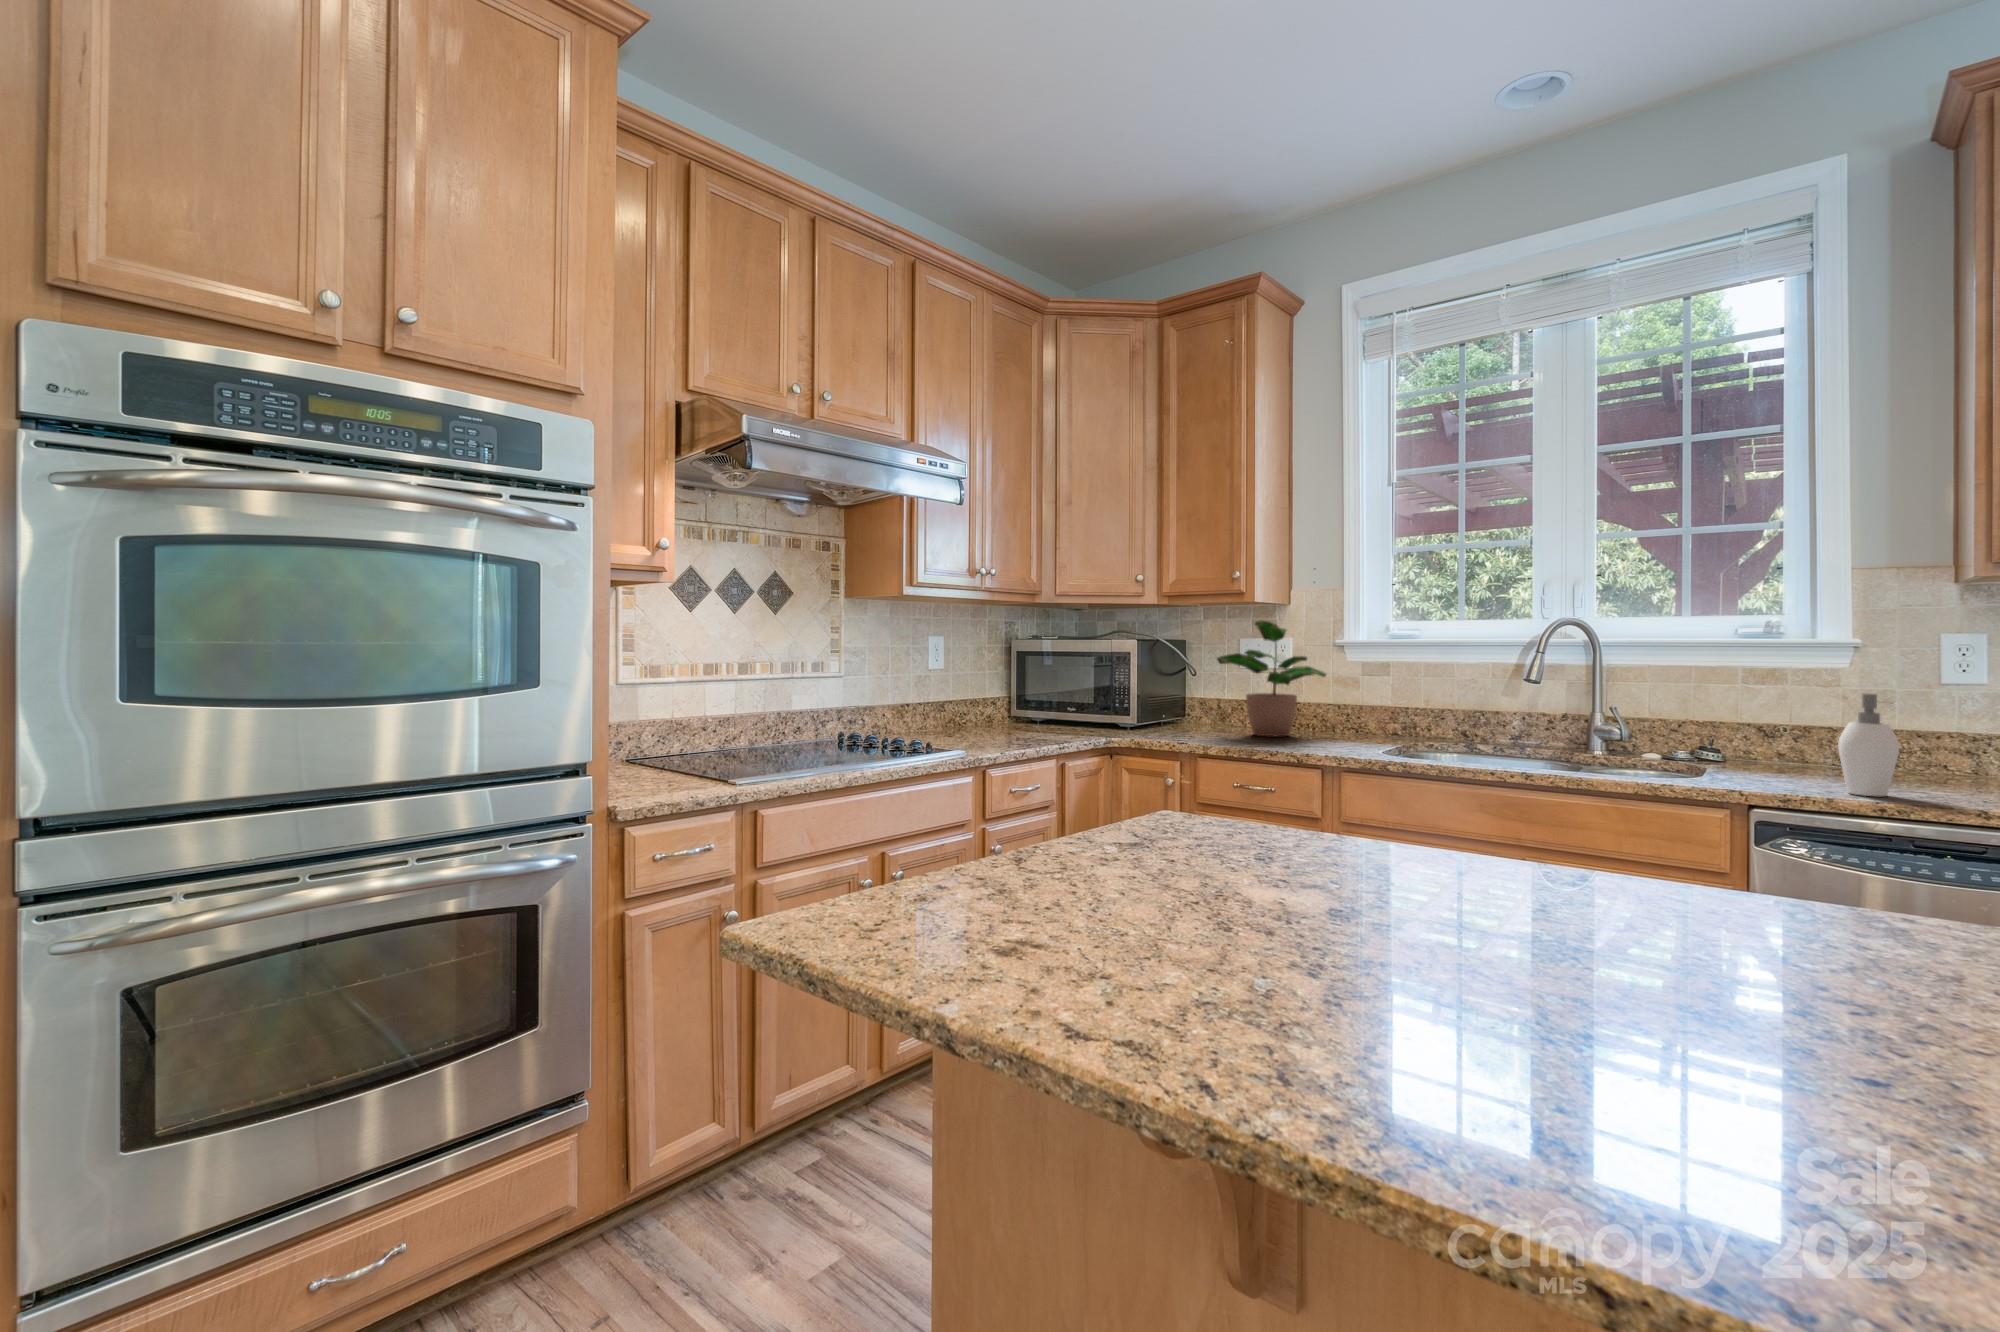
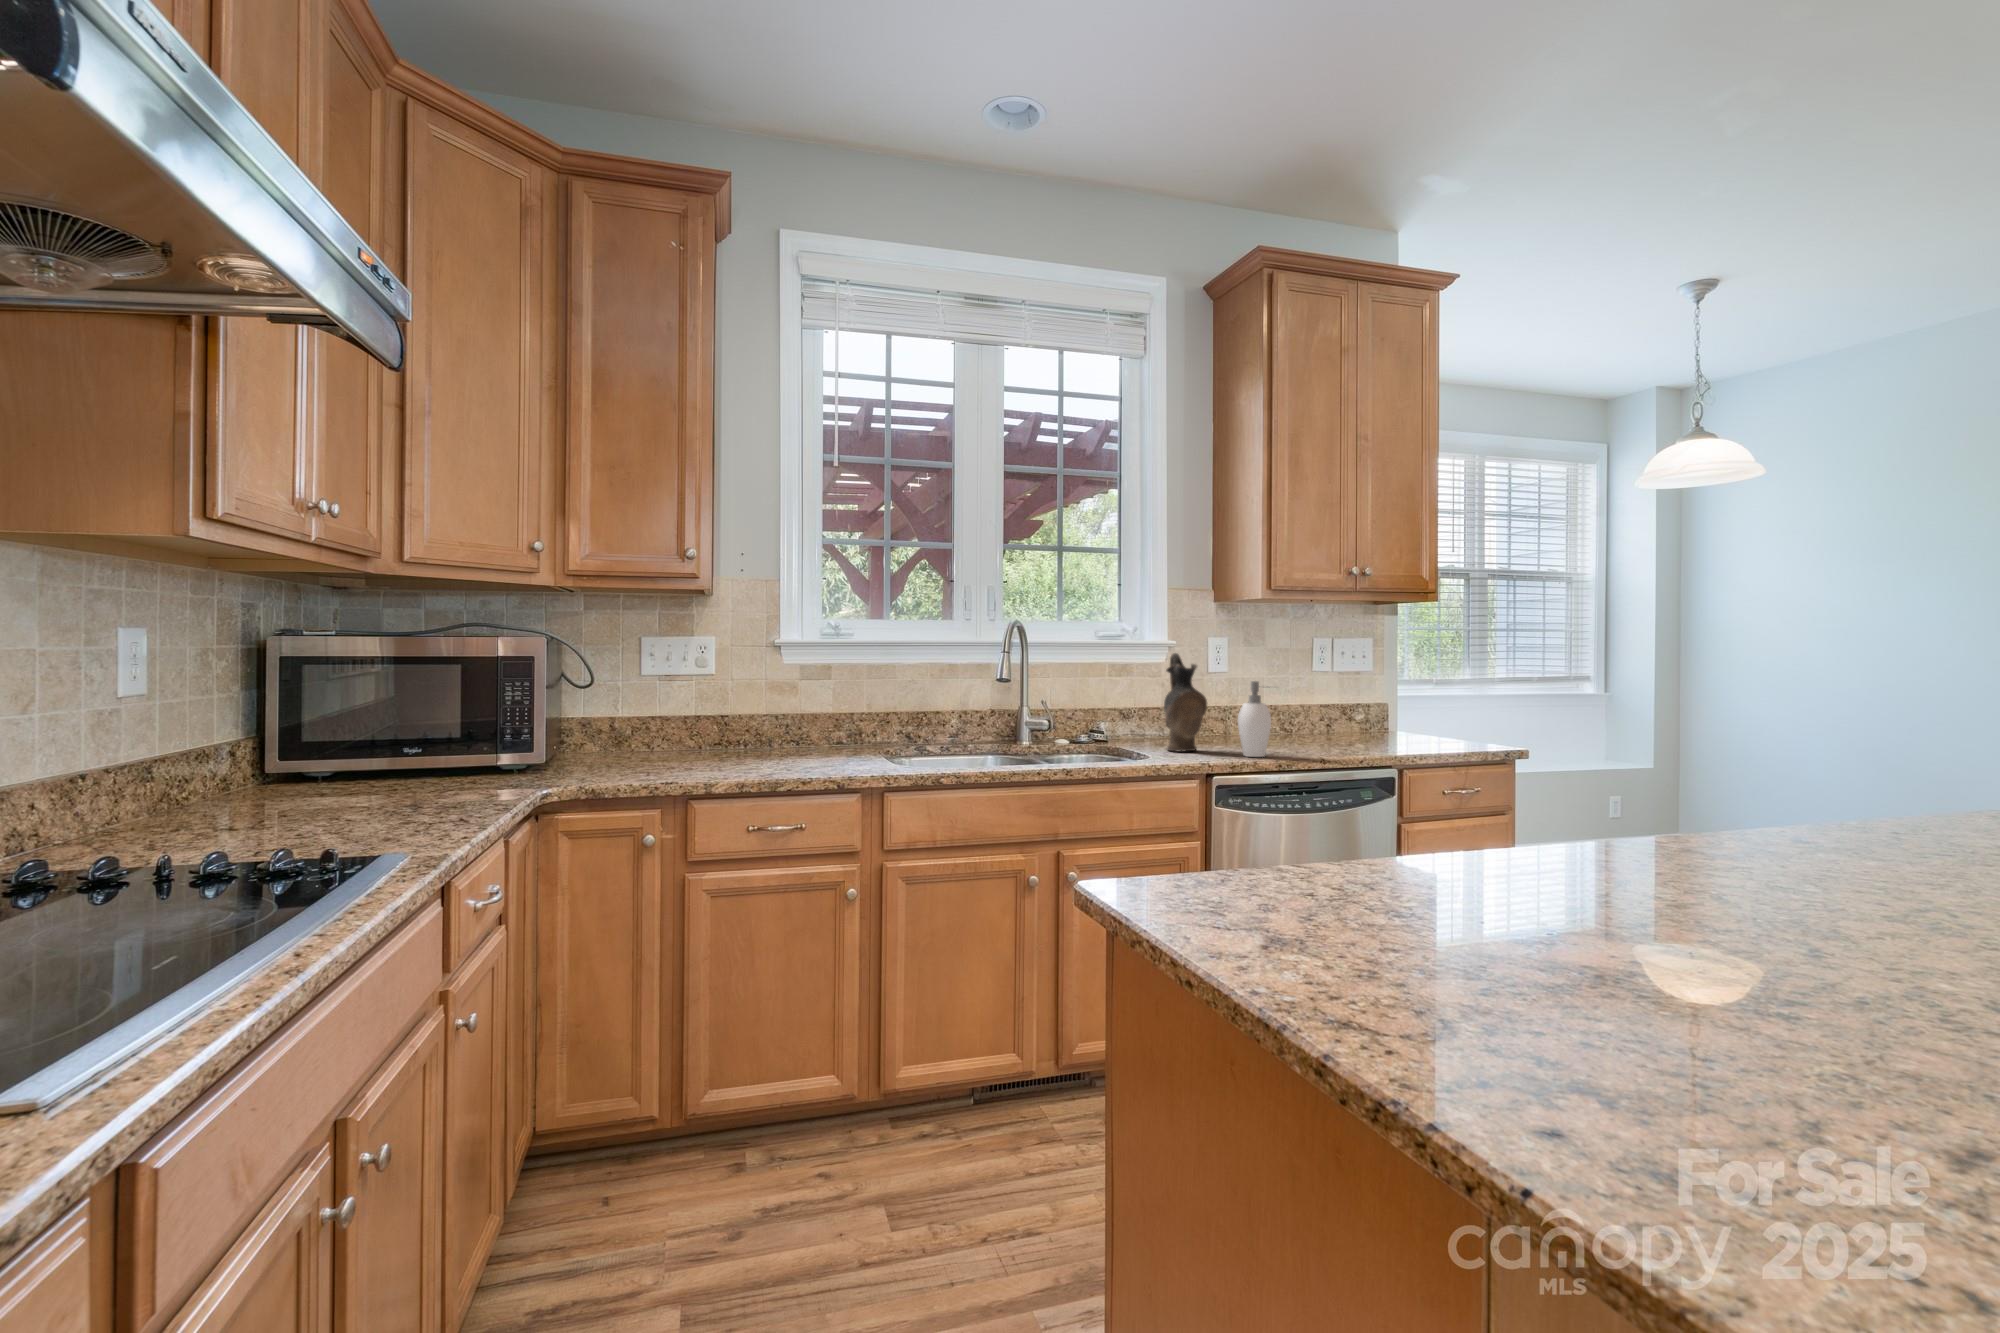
potted plant: present [1217,620,1326,737] -> none [653,614,766,761]
ceramic pitcher: none [1750,655,1816,780] -> present [1164,653,1207,752]

